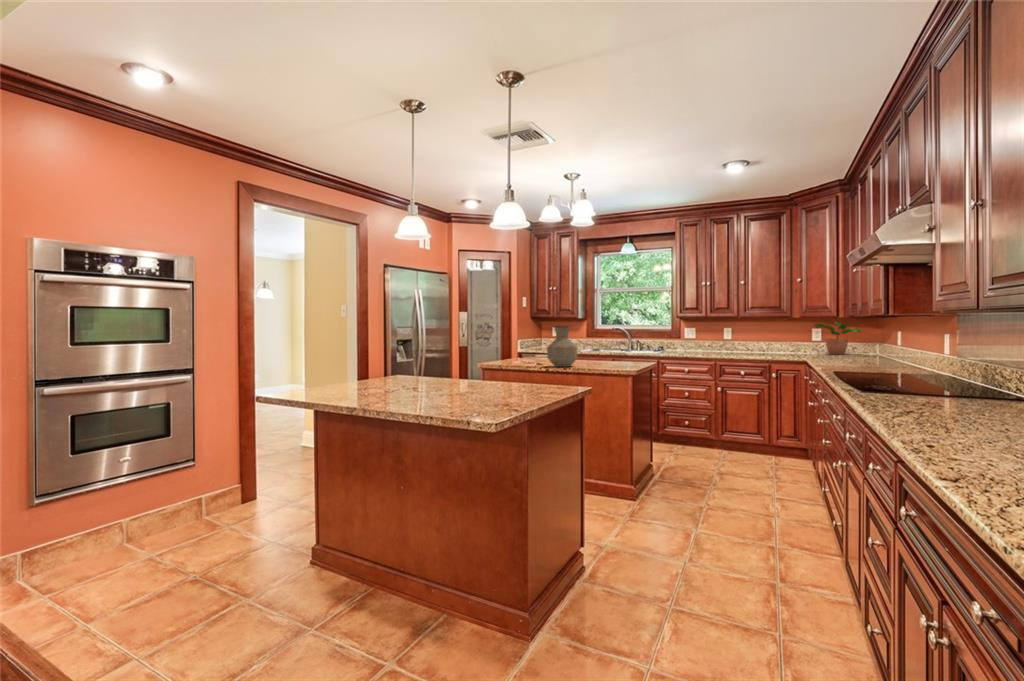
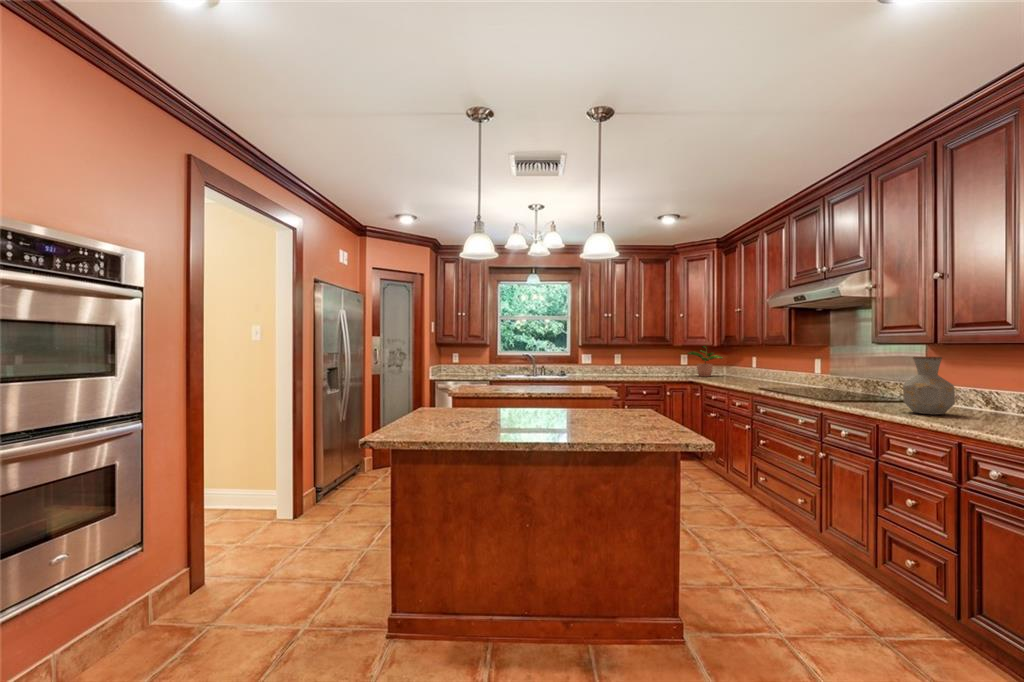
vase: present [547,325,577,367] -> present [903,356,955,415]

